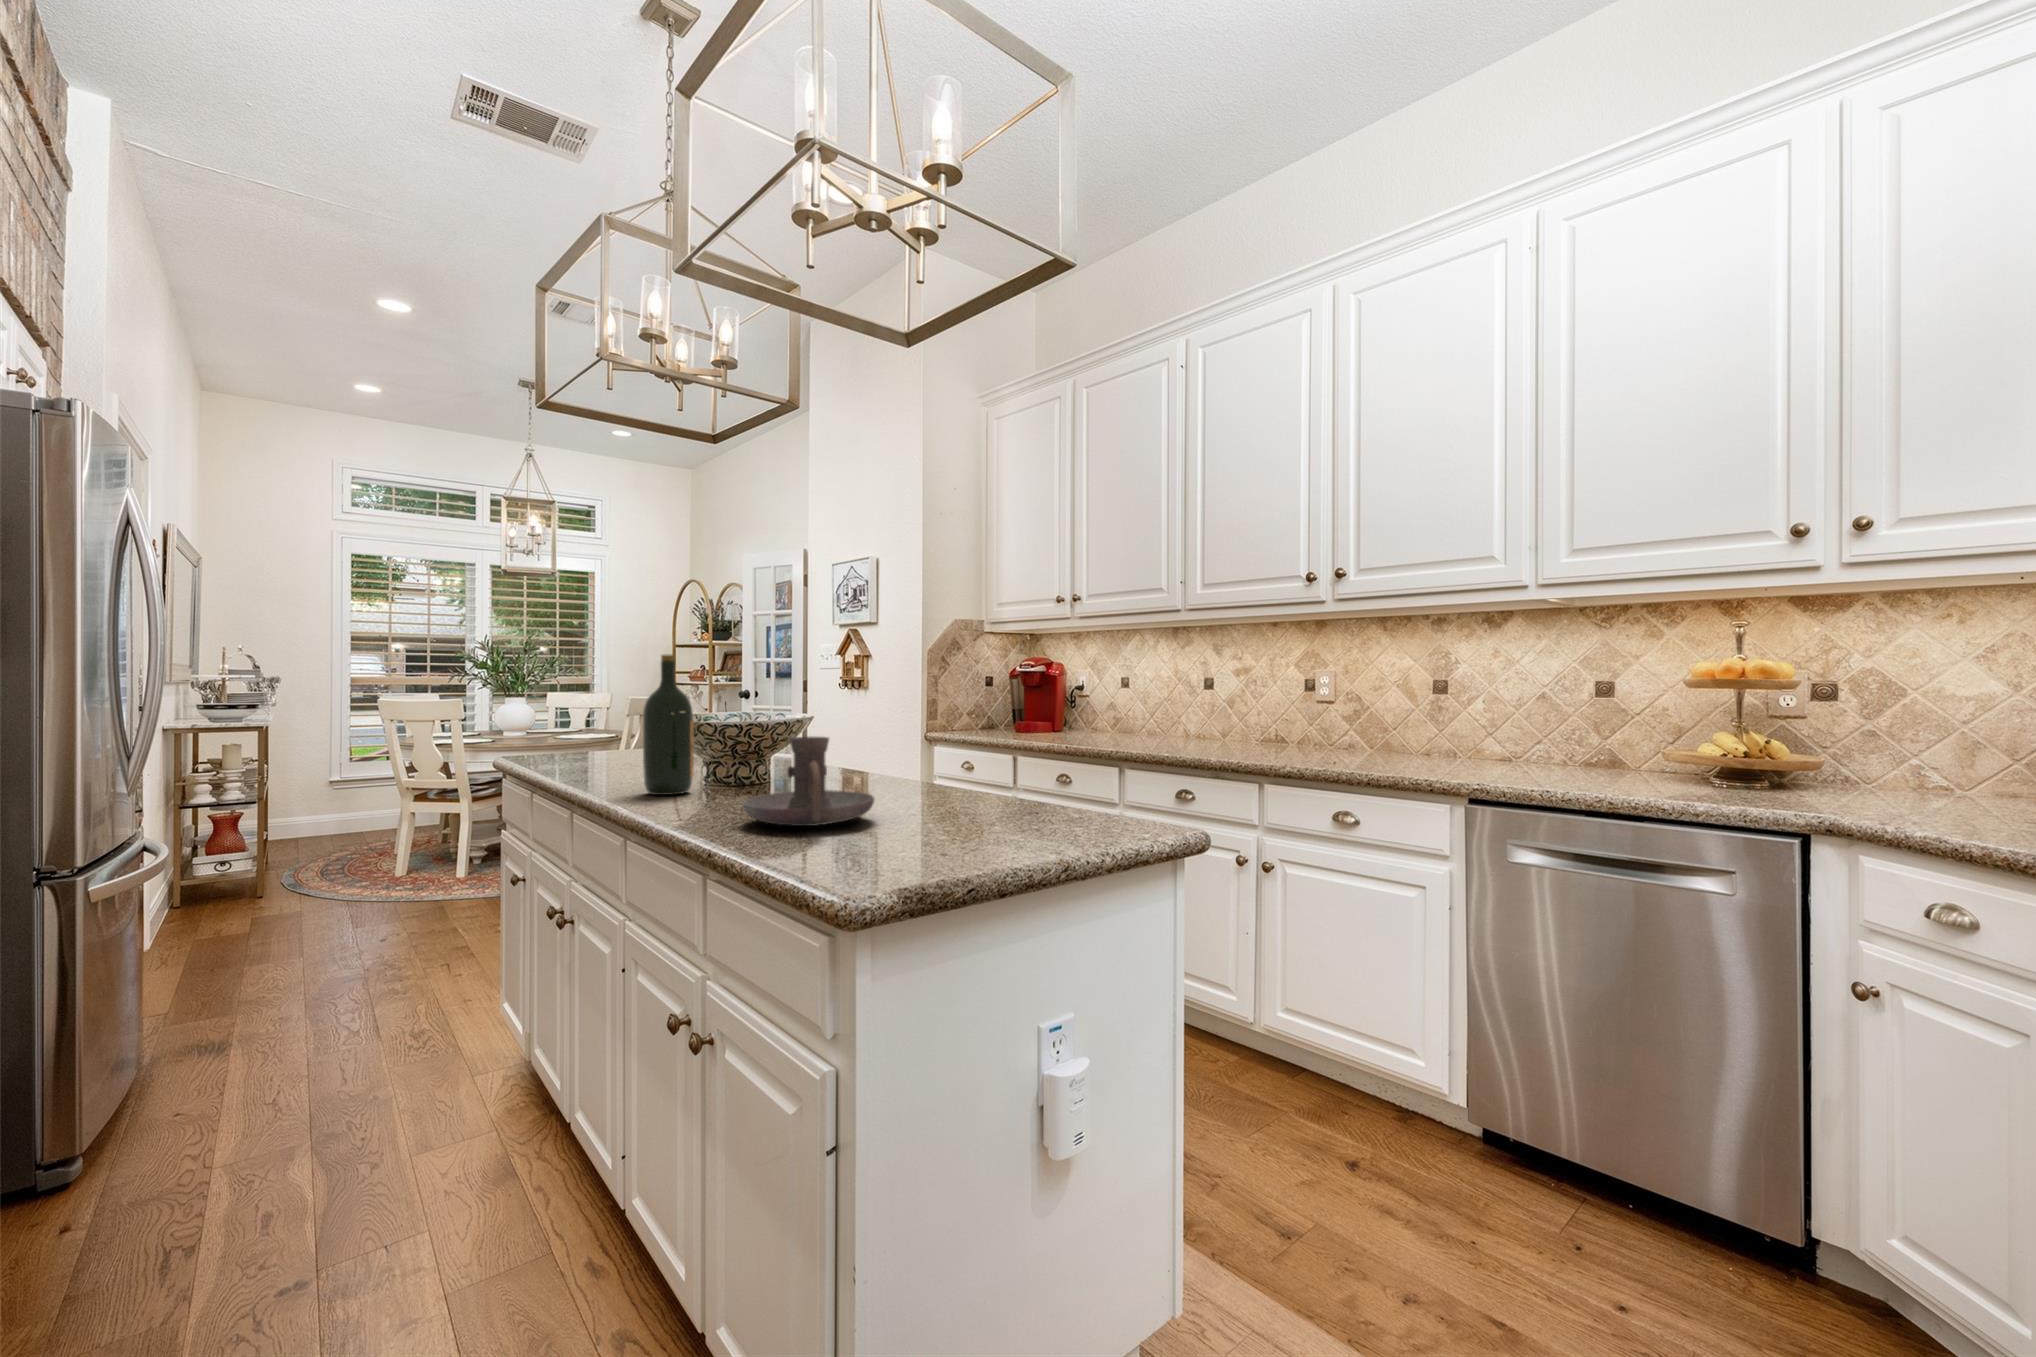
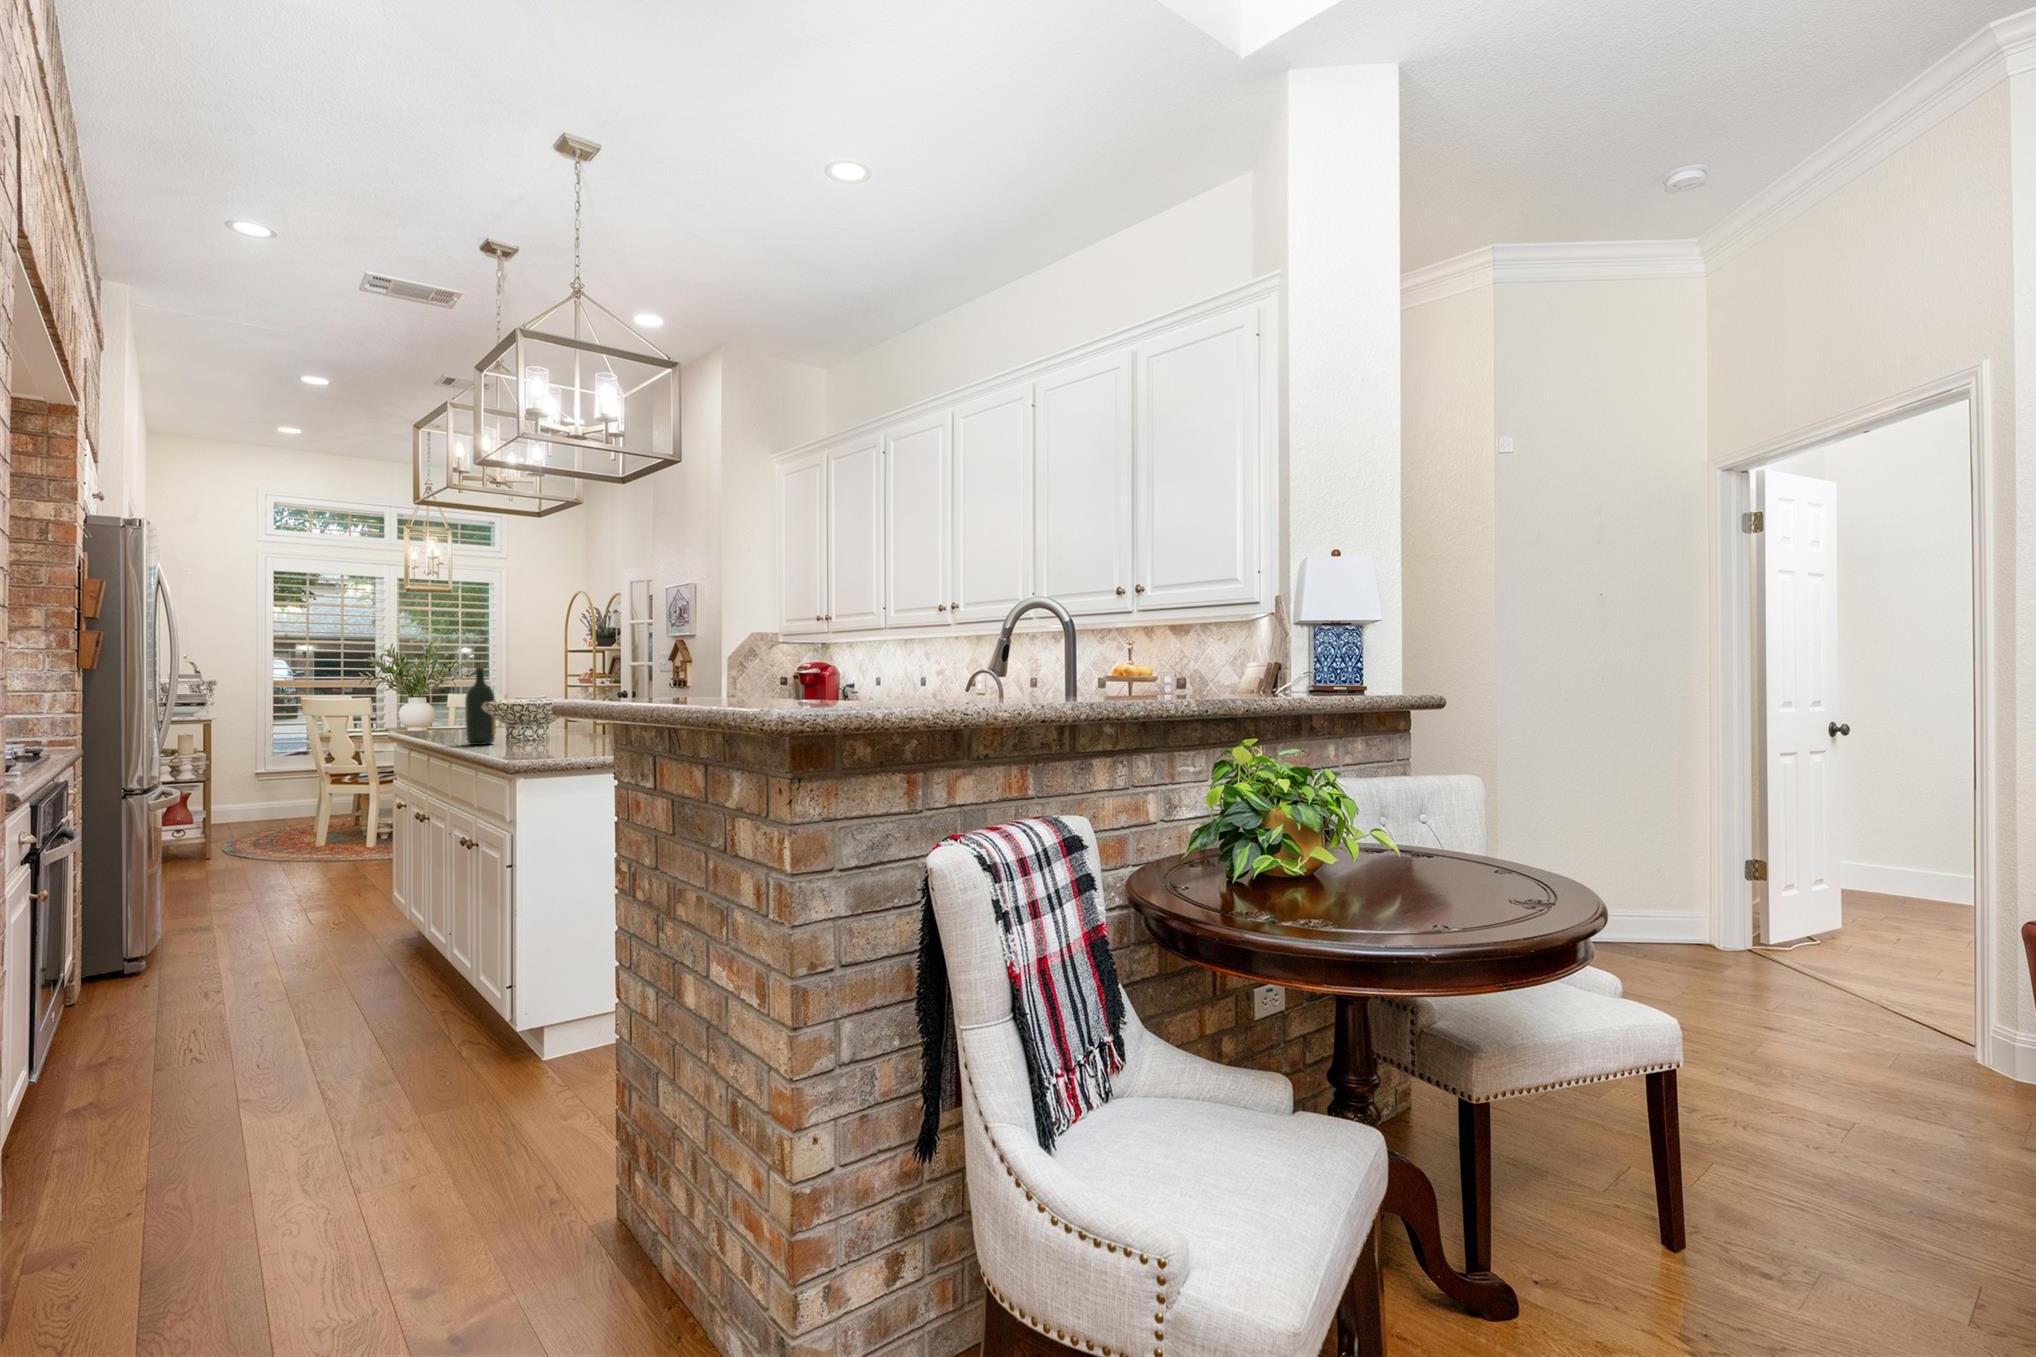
candle holder: present [743,737,874,826] -> none [503,709,575,753]

